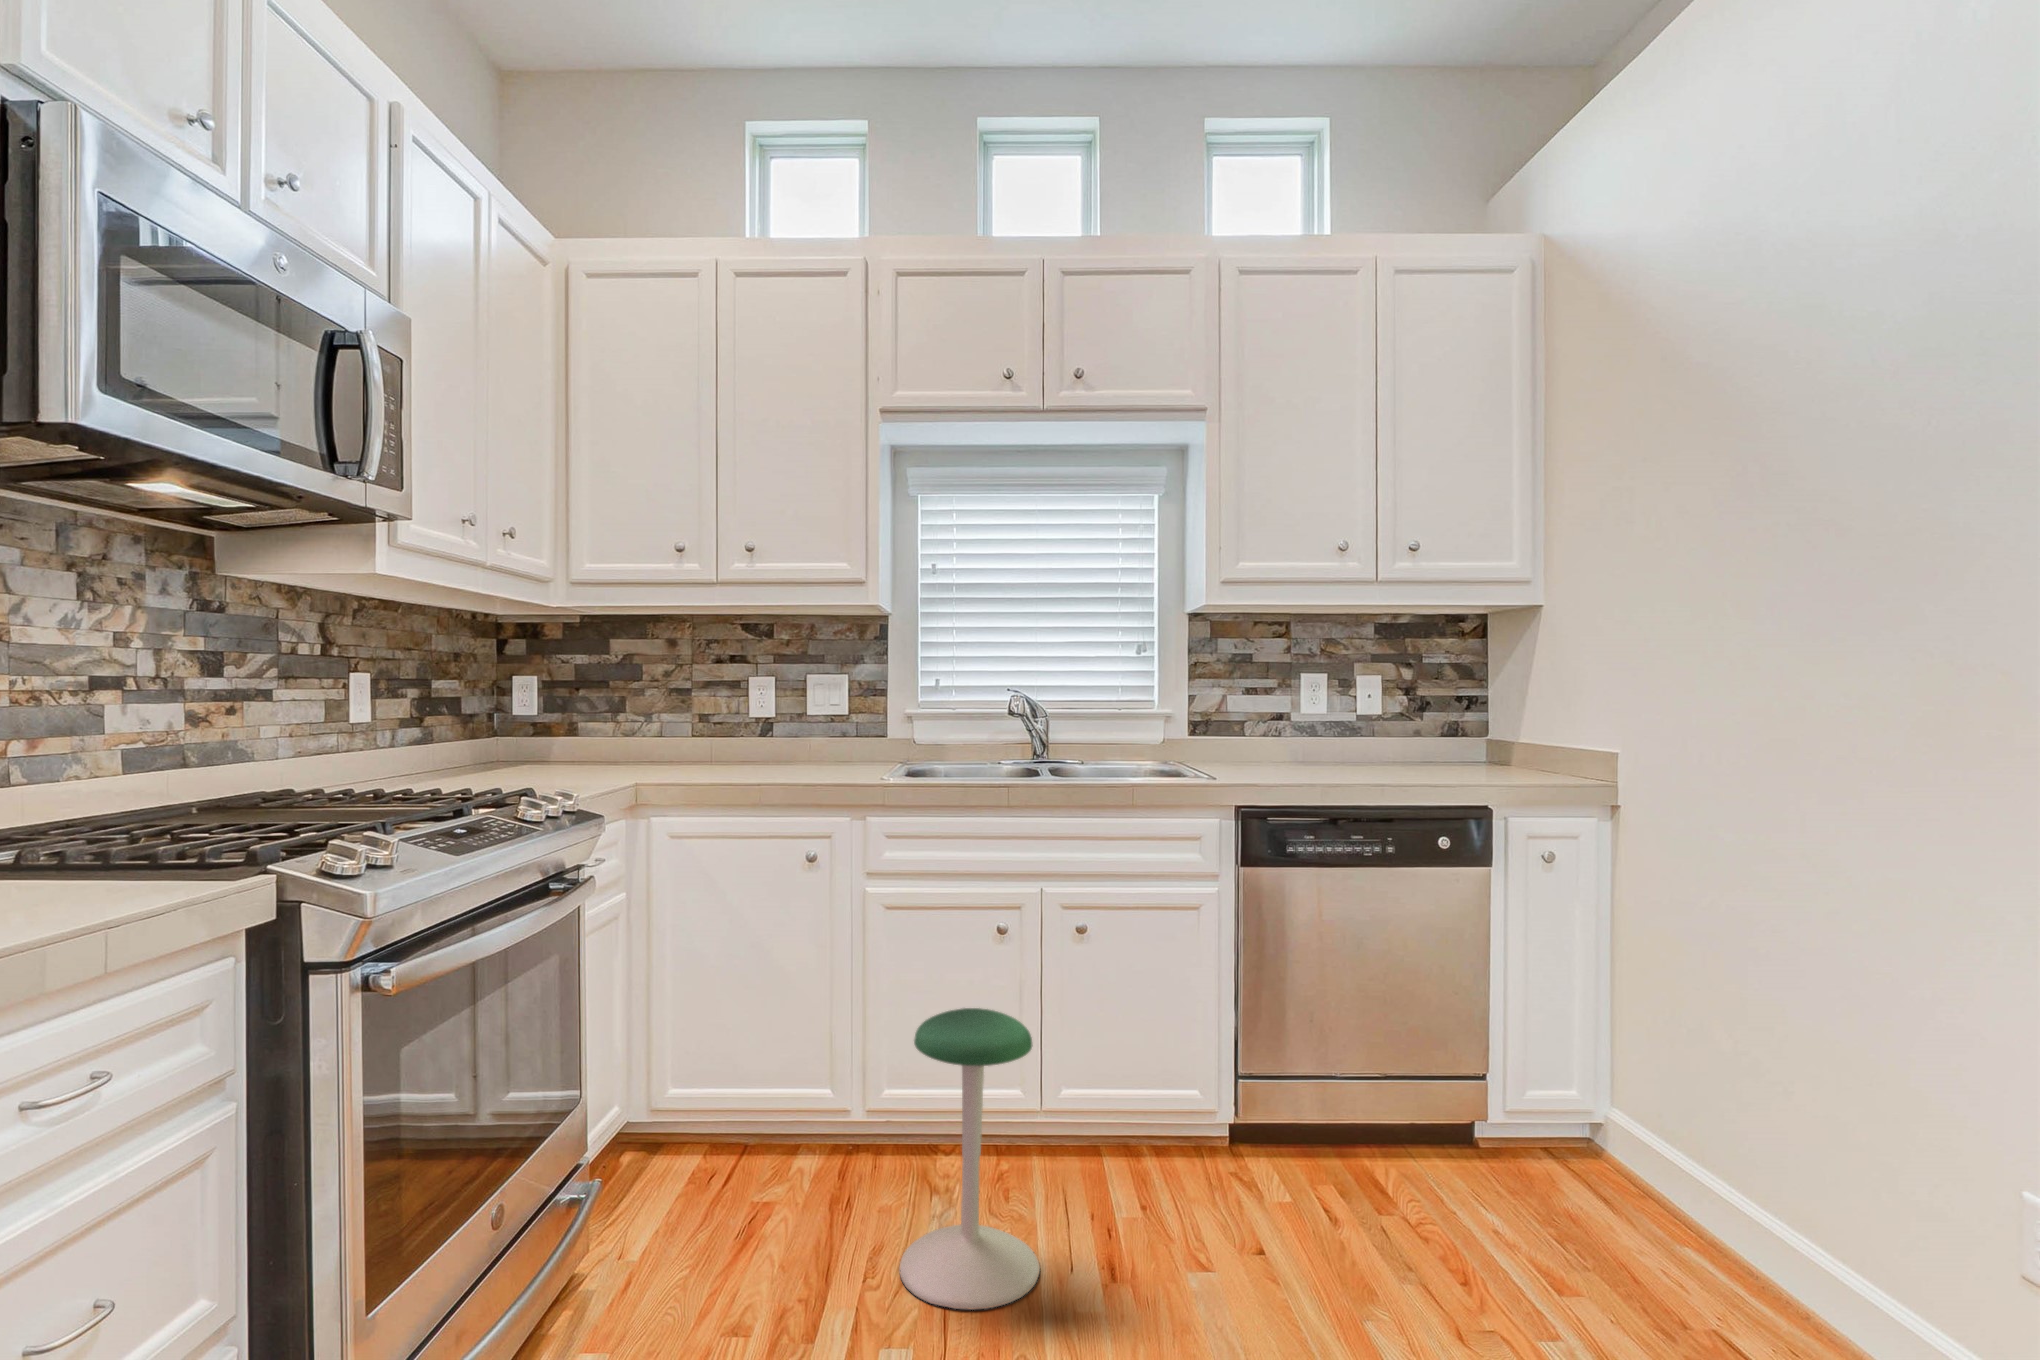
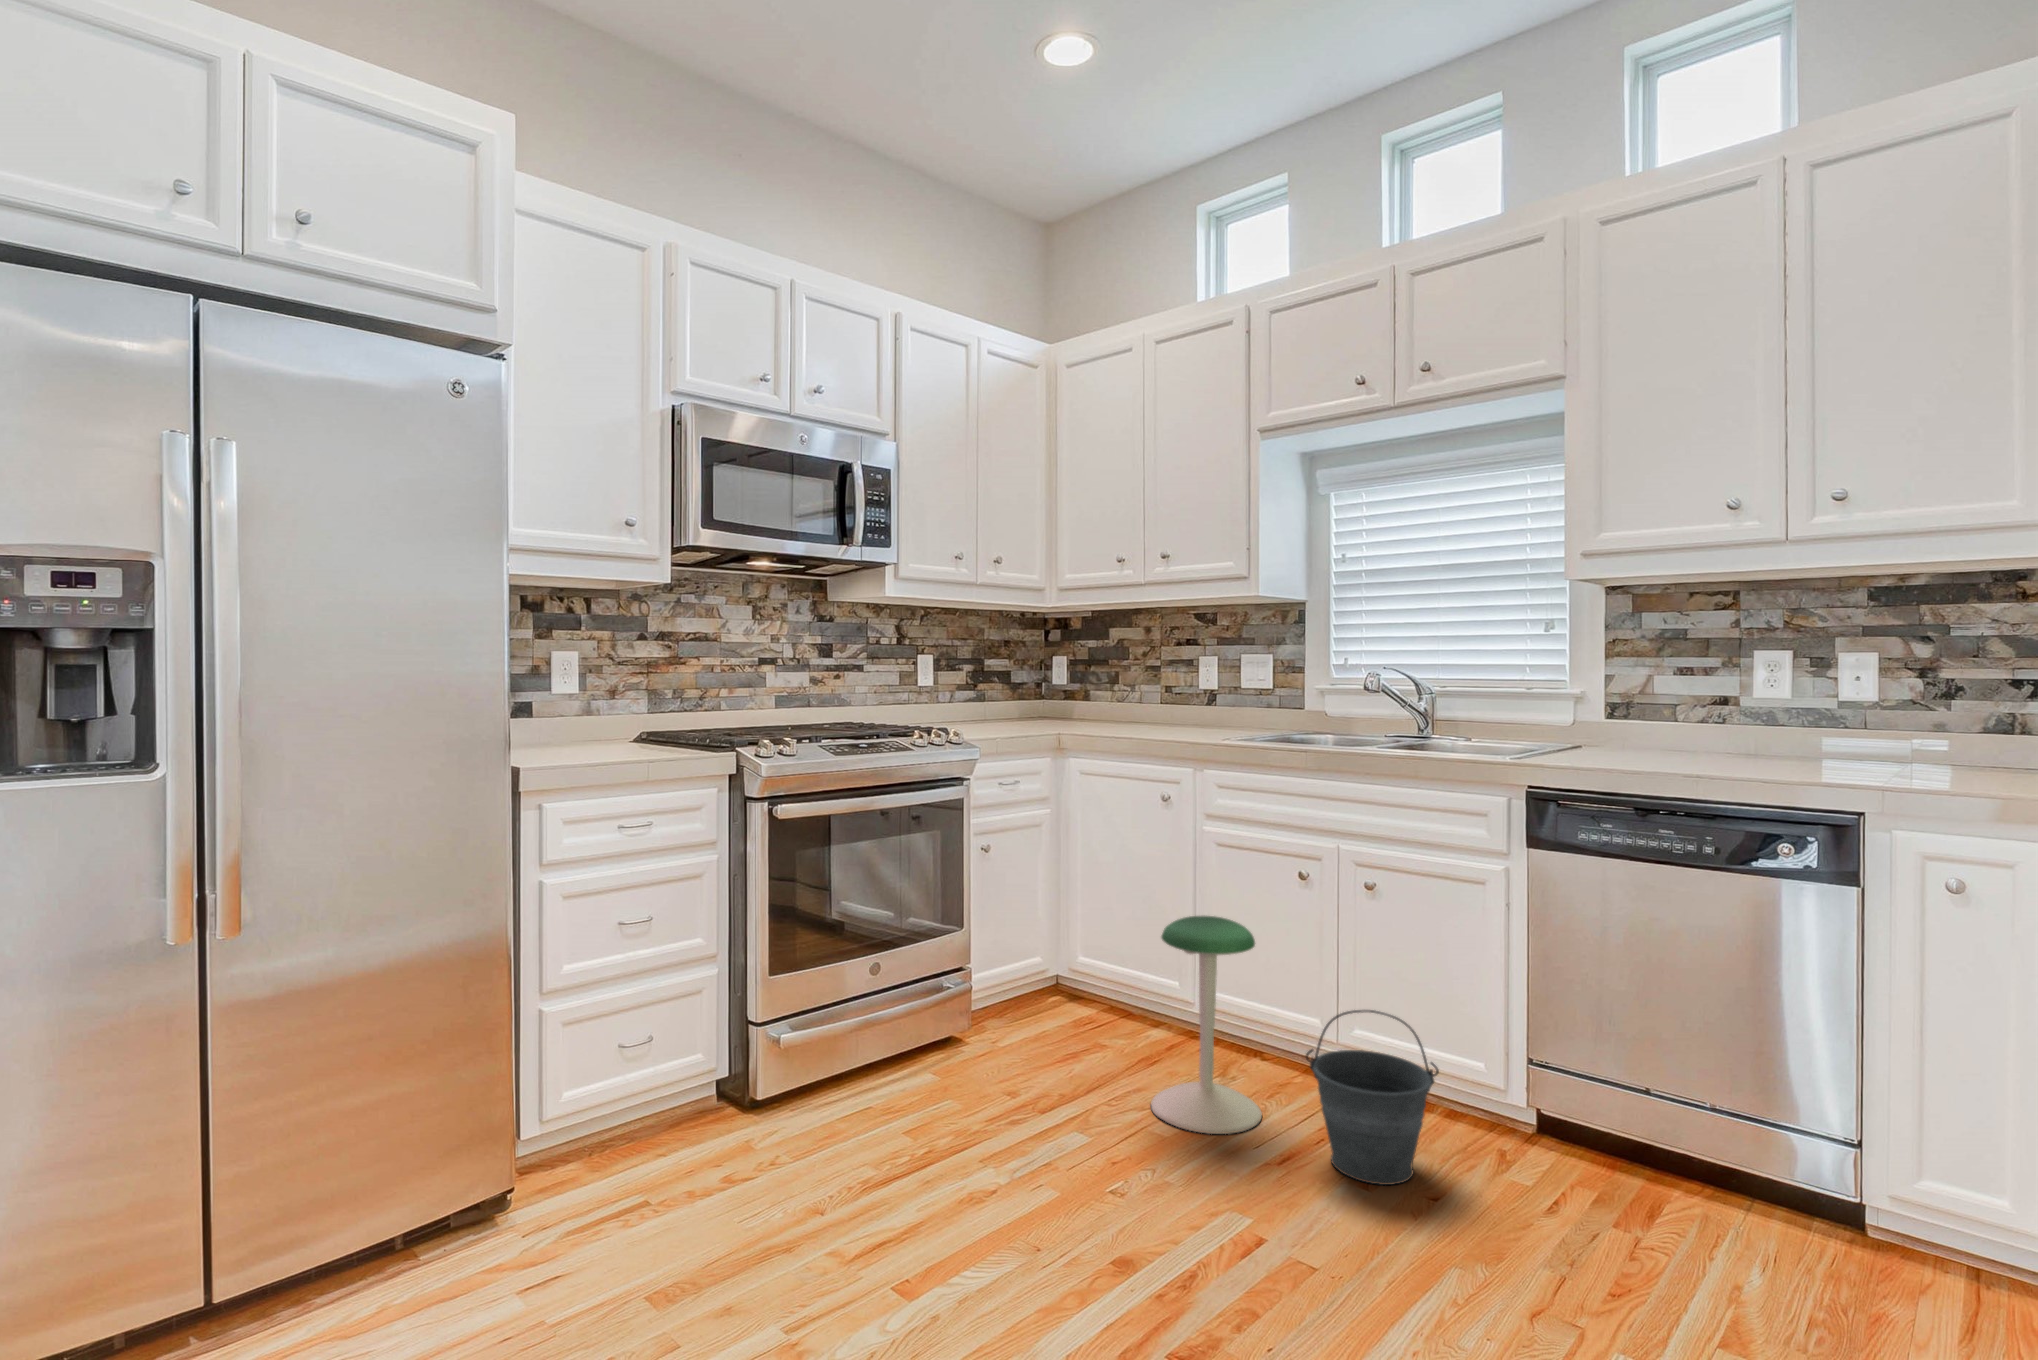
bucket: none [1122,1084,1255,1294] -> present [1306,1010,1439,1185]

